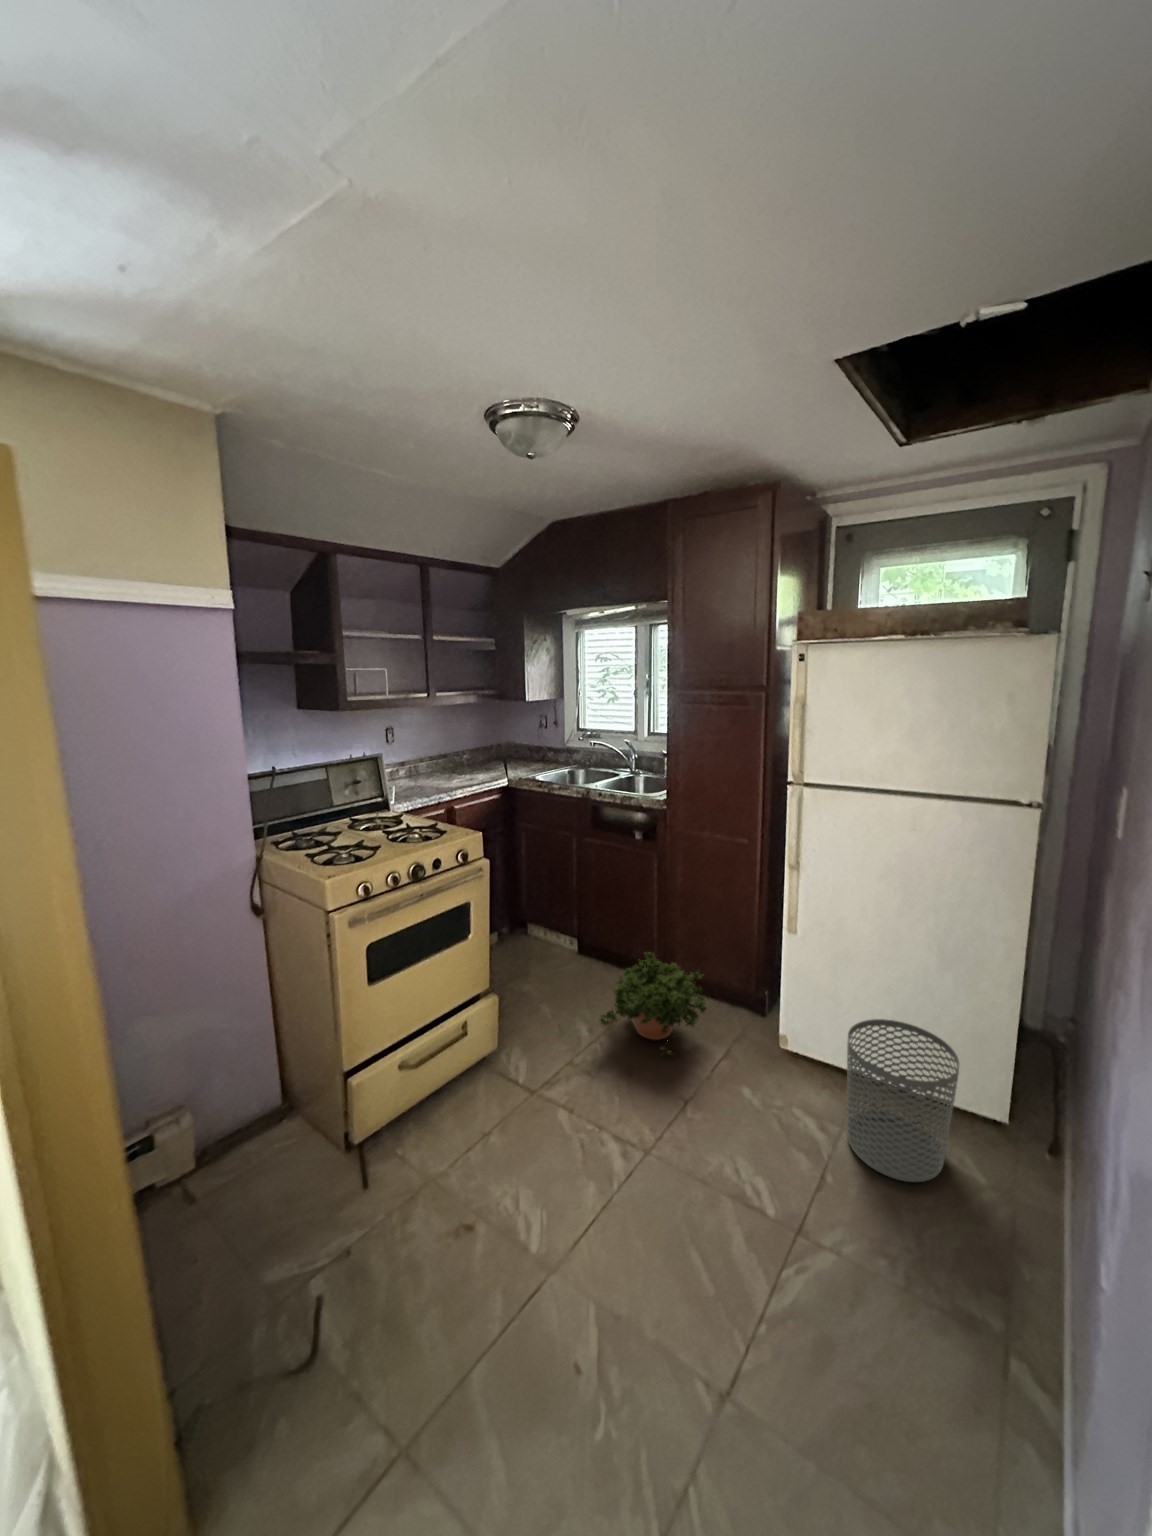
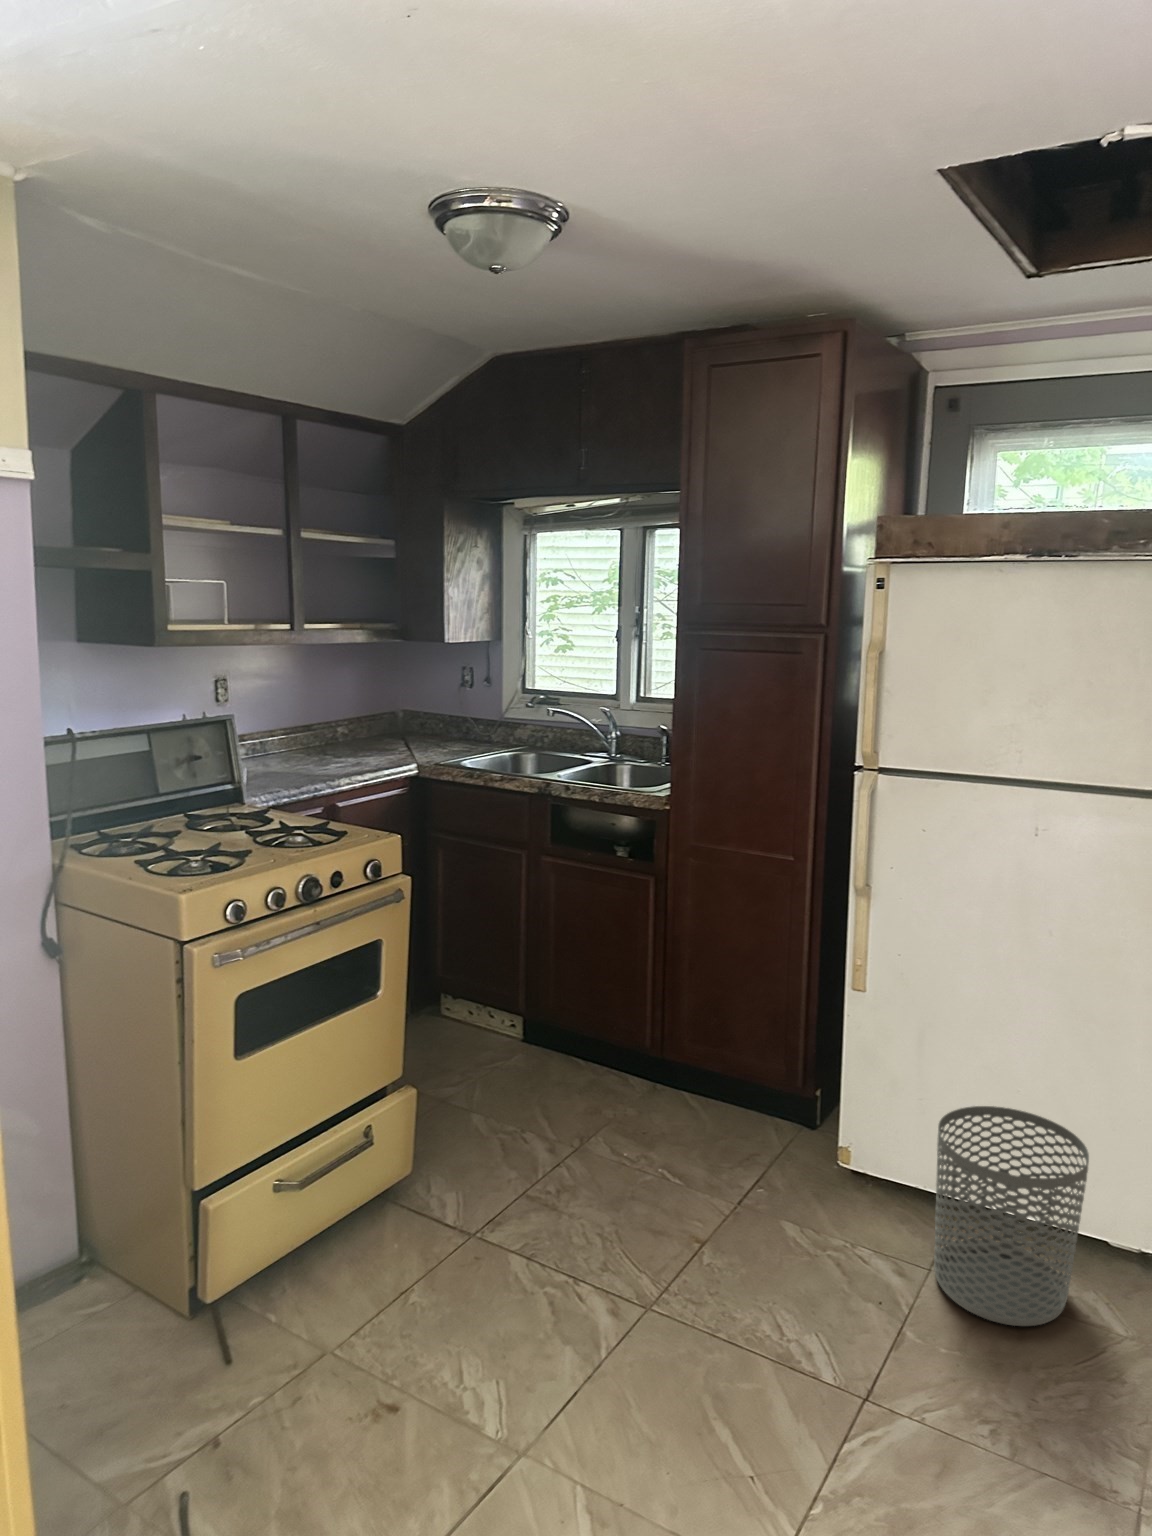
potted plant: present [600,952,707,1055] -> none [566,1026,738,1179]

